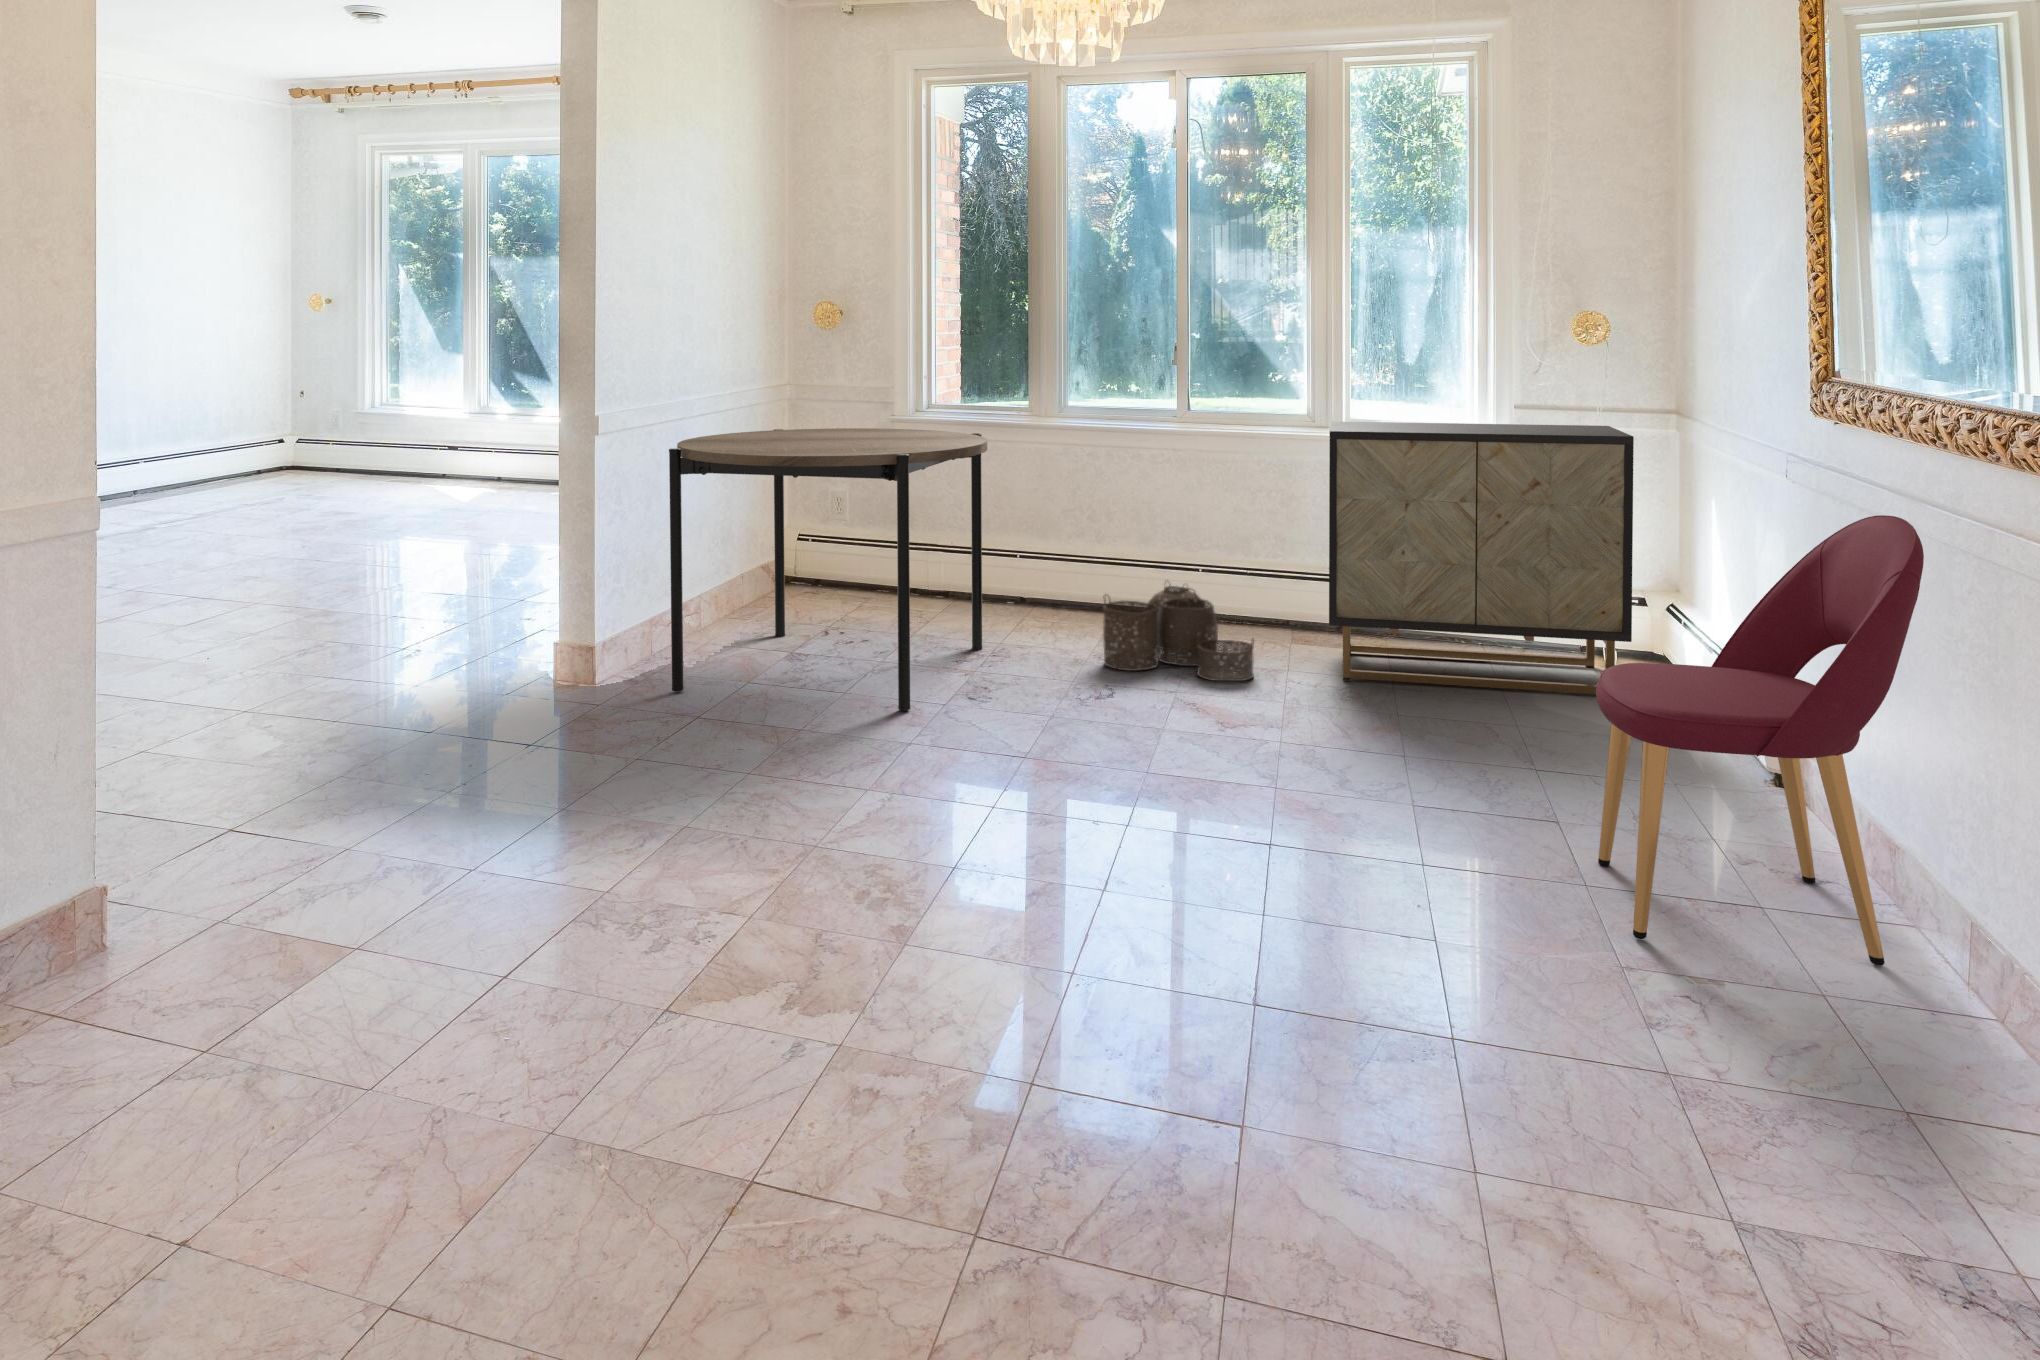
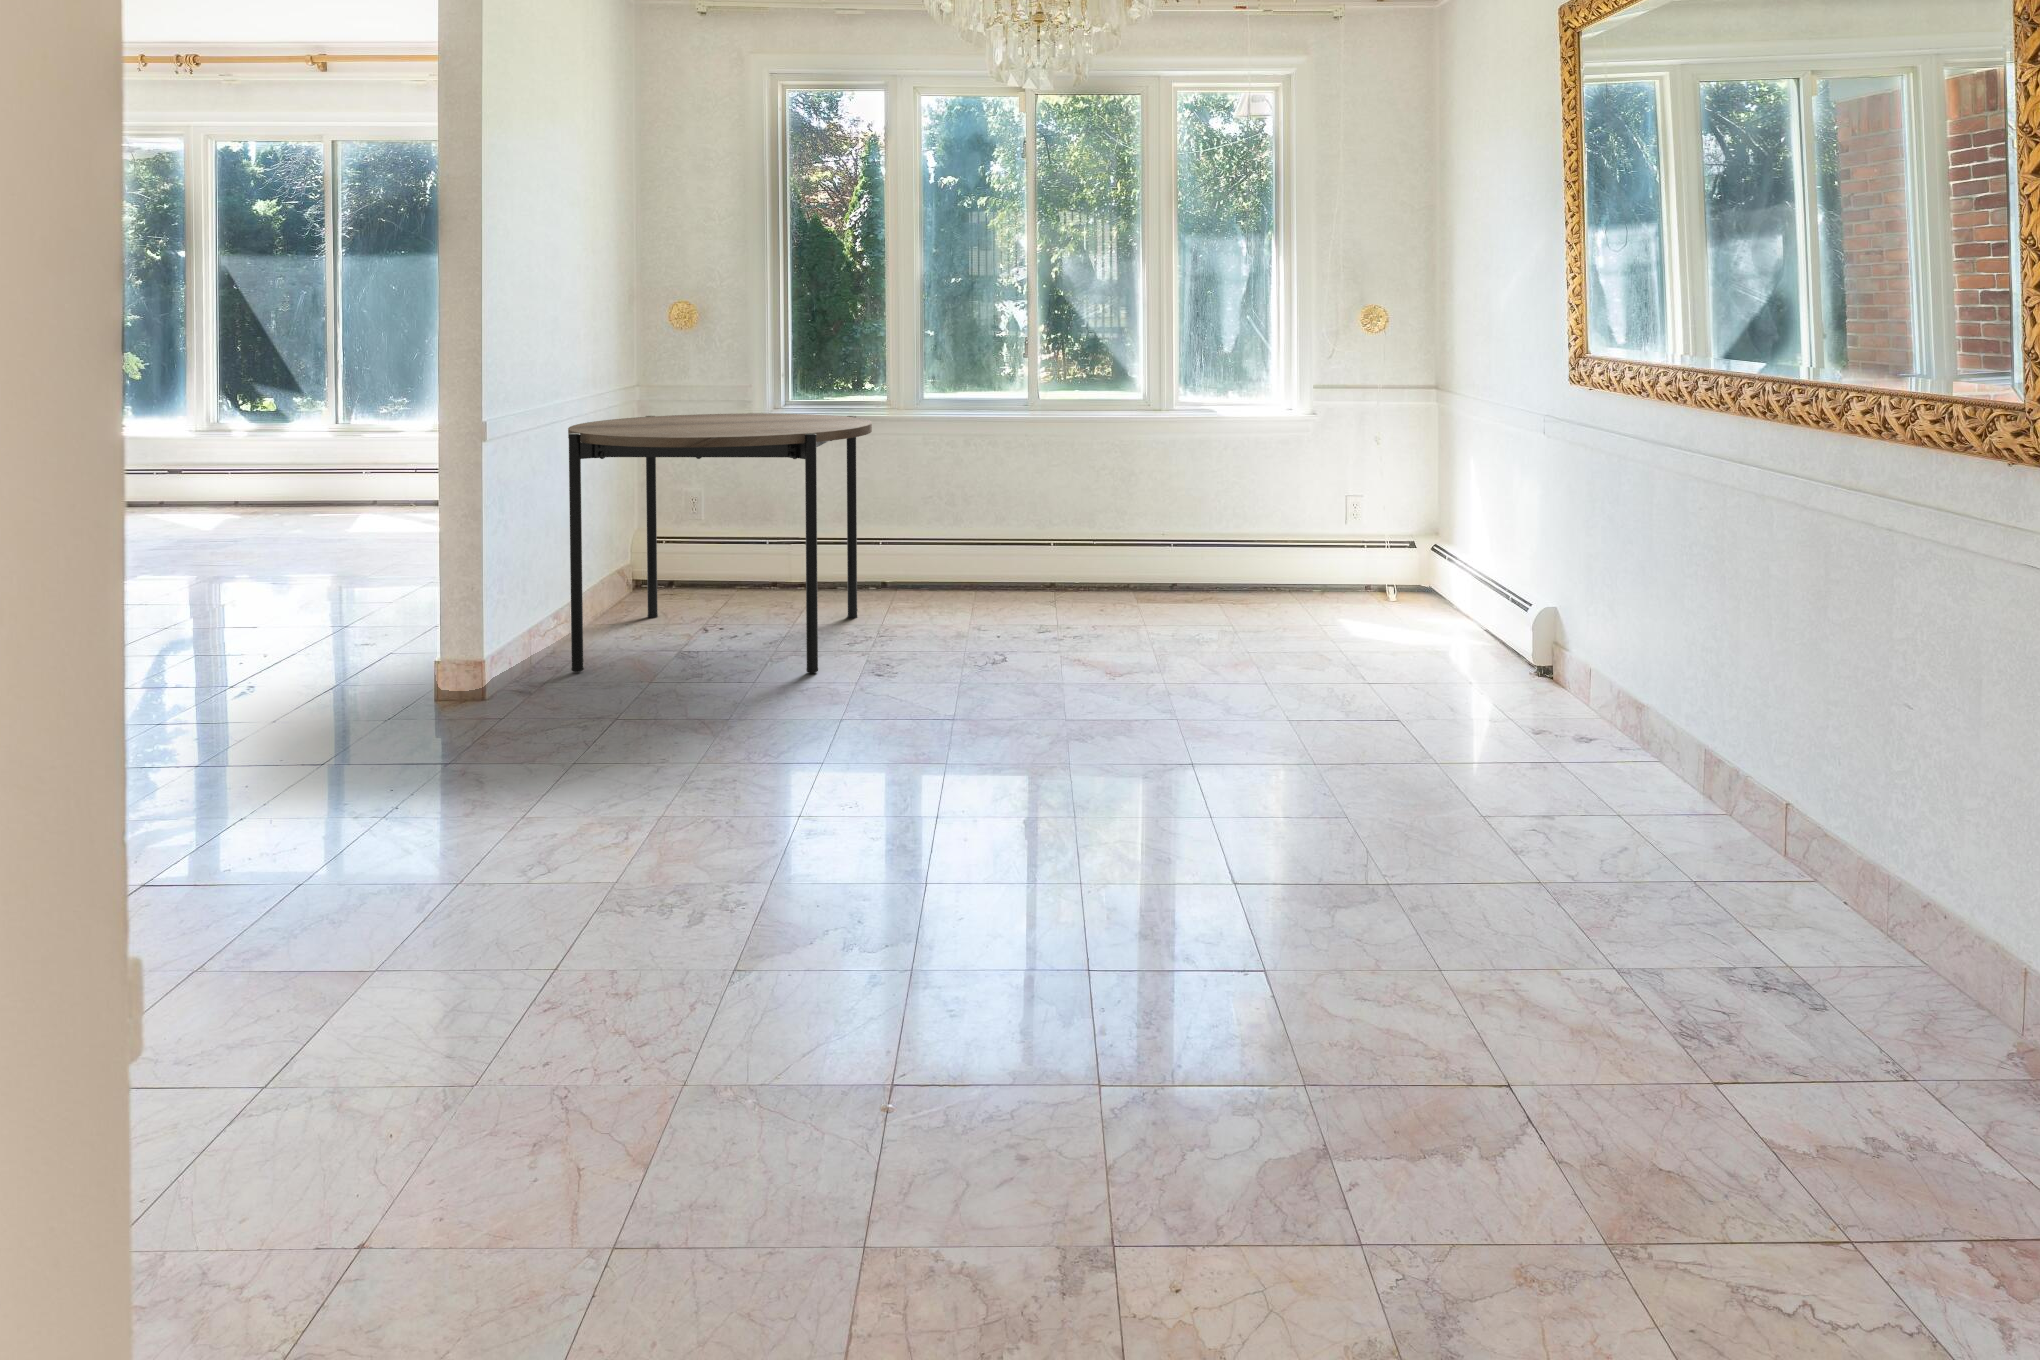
cabinet: present [1329,422,1634,694] -> none [1165,400,1417,623]
dining chair: present [1596,515,1924,965] -> none [1435,456,1673,790]
woven basket: present [1103,580,1254,681] -> none [974,546,1112,630]

